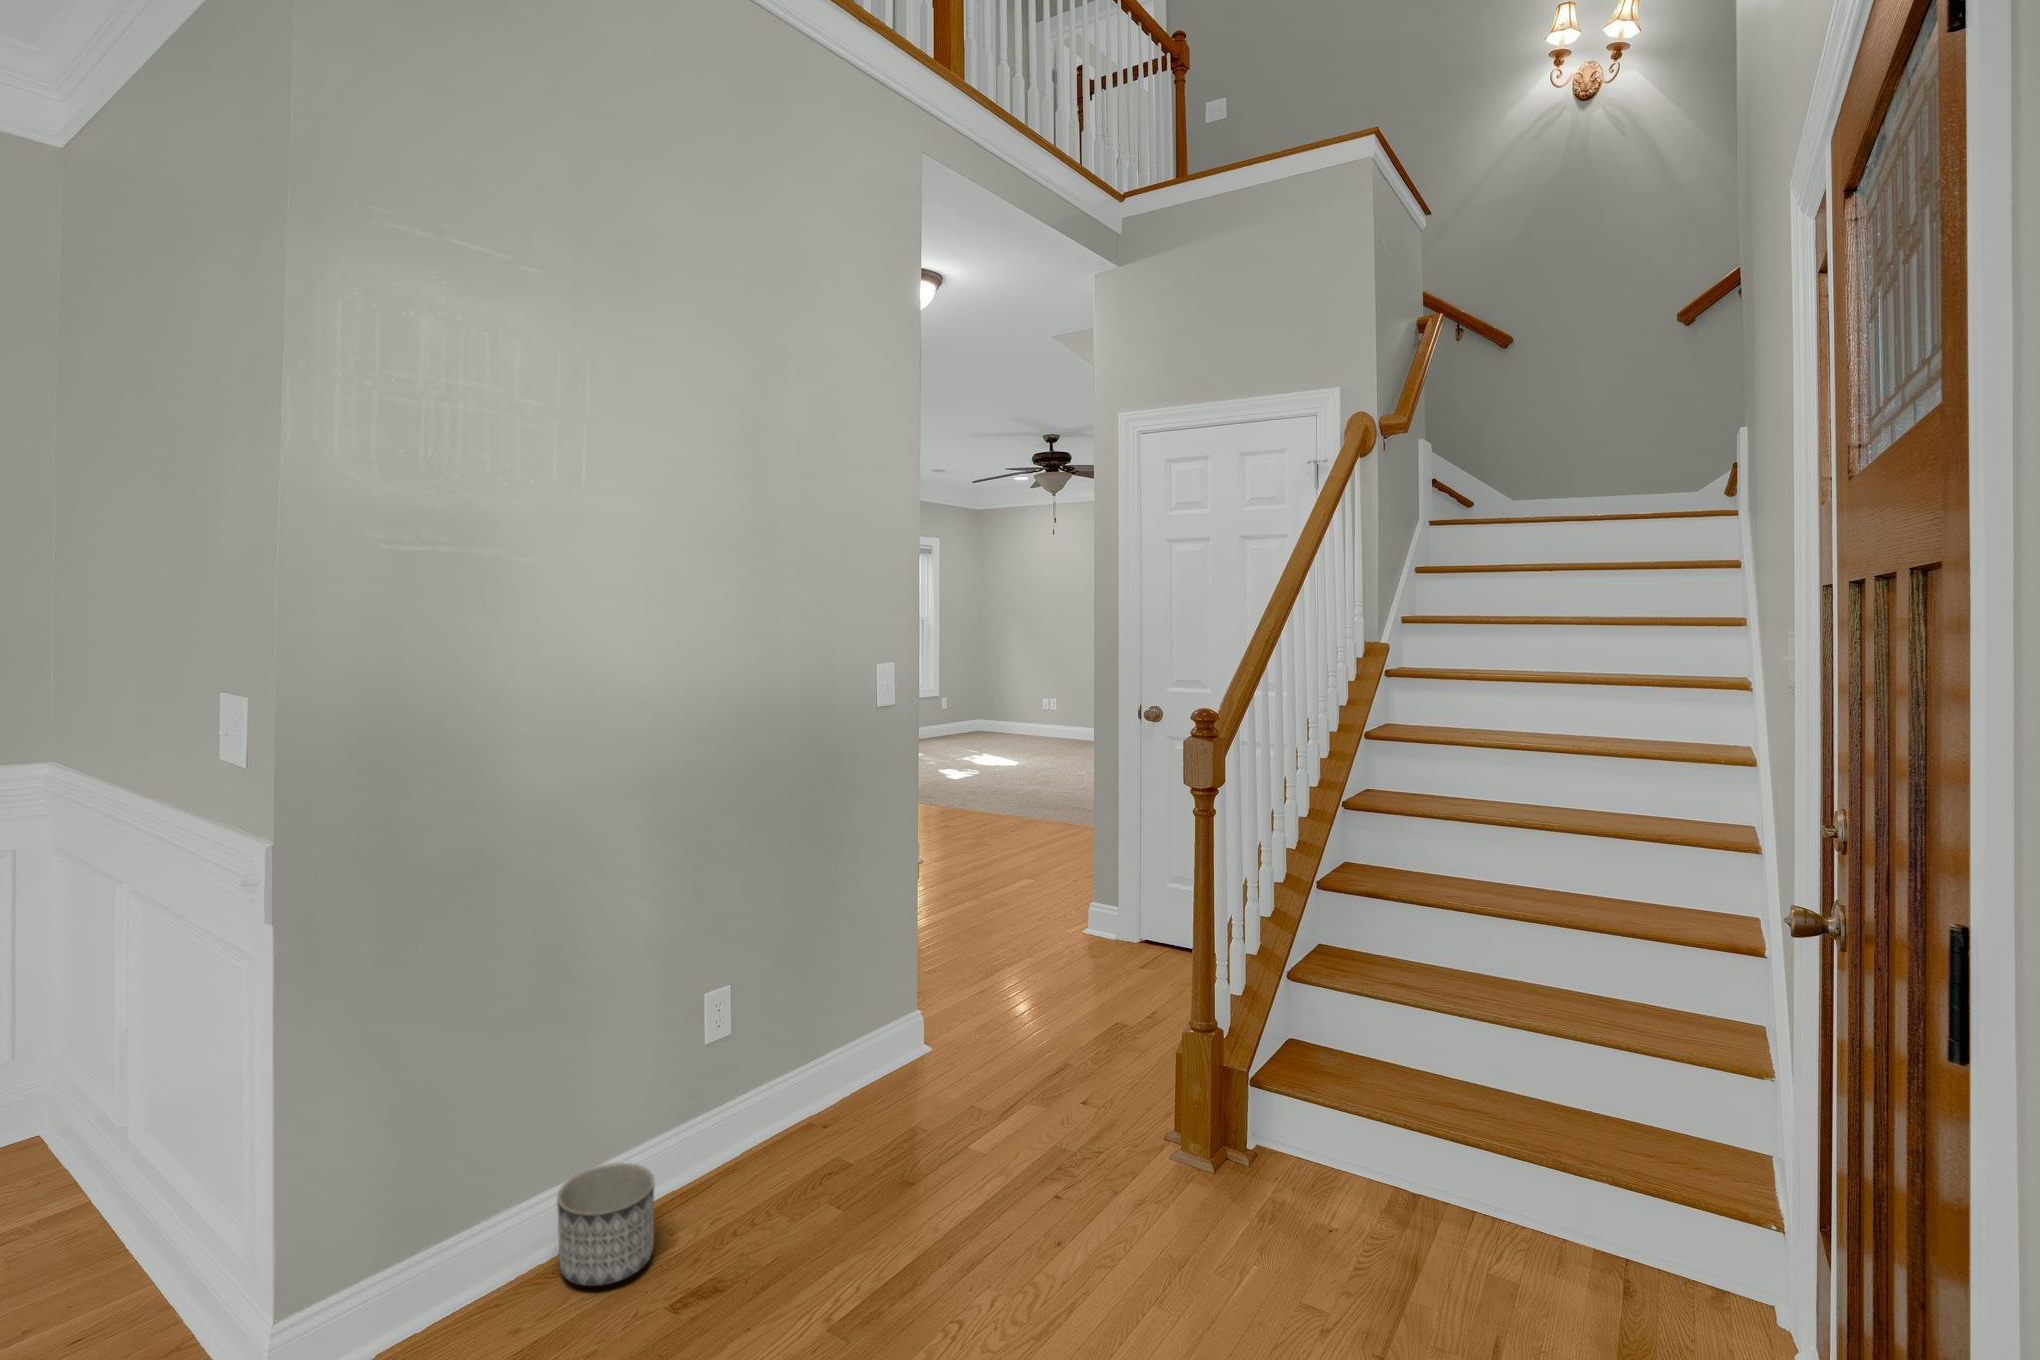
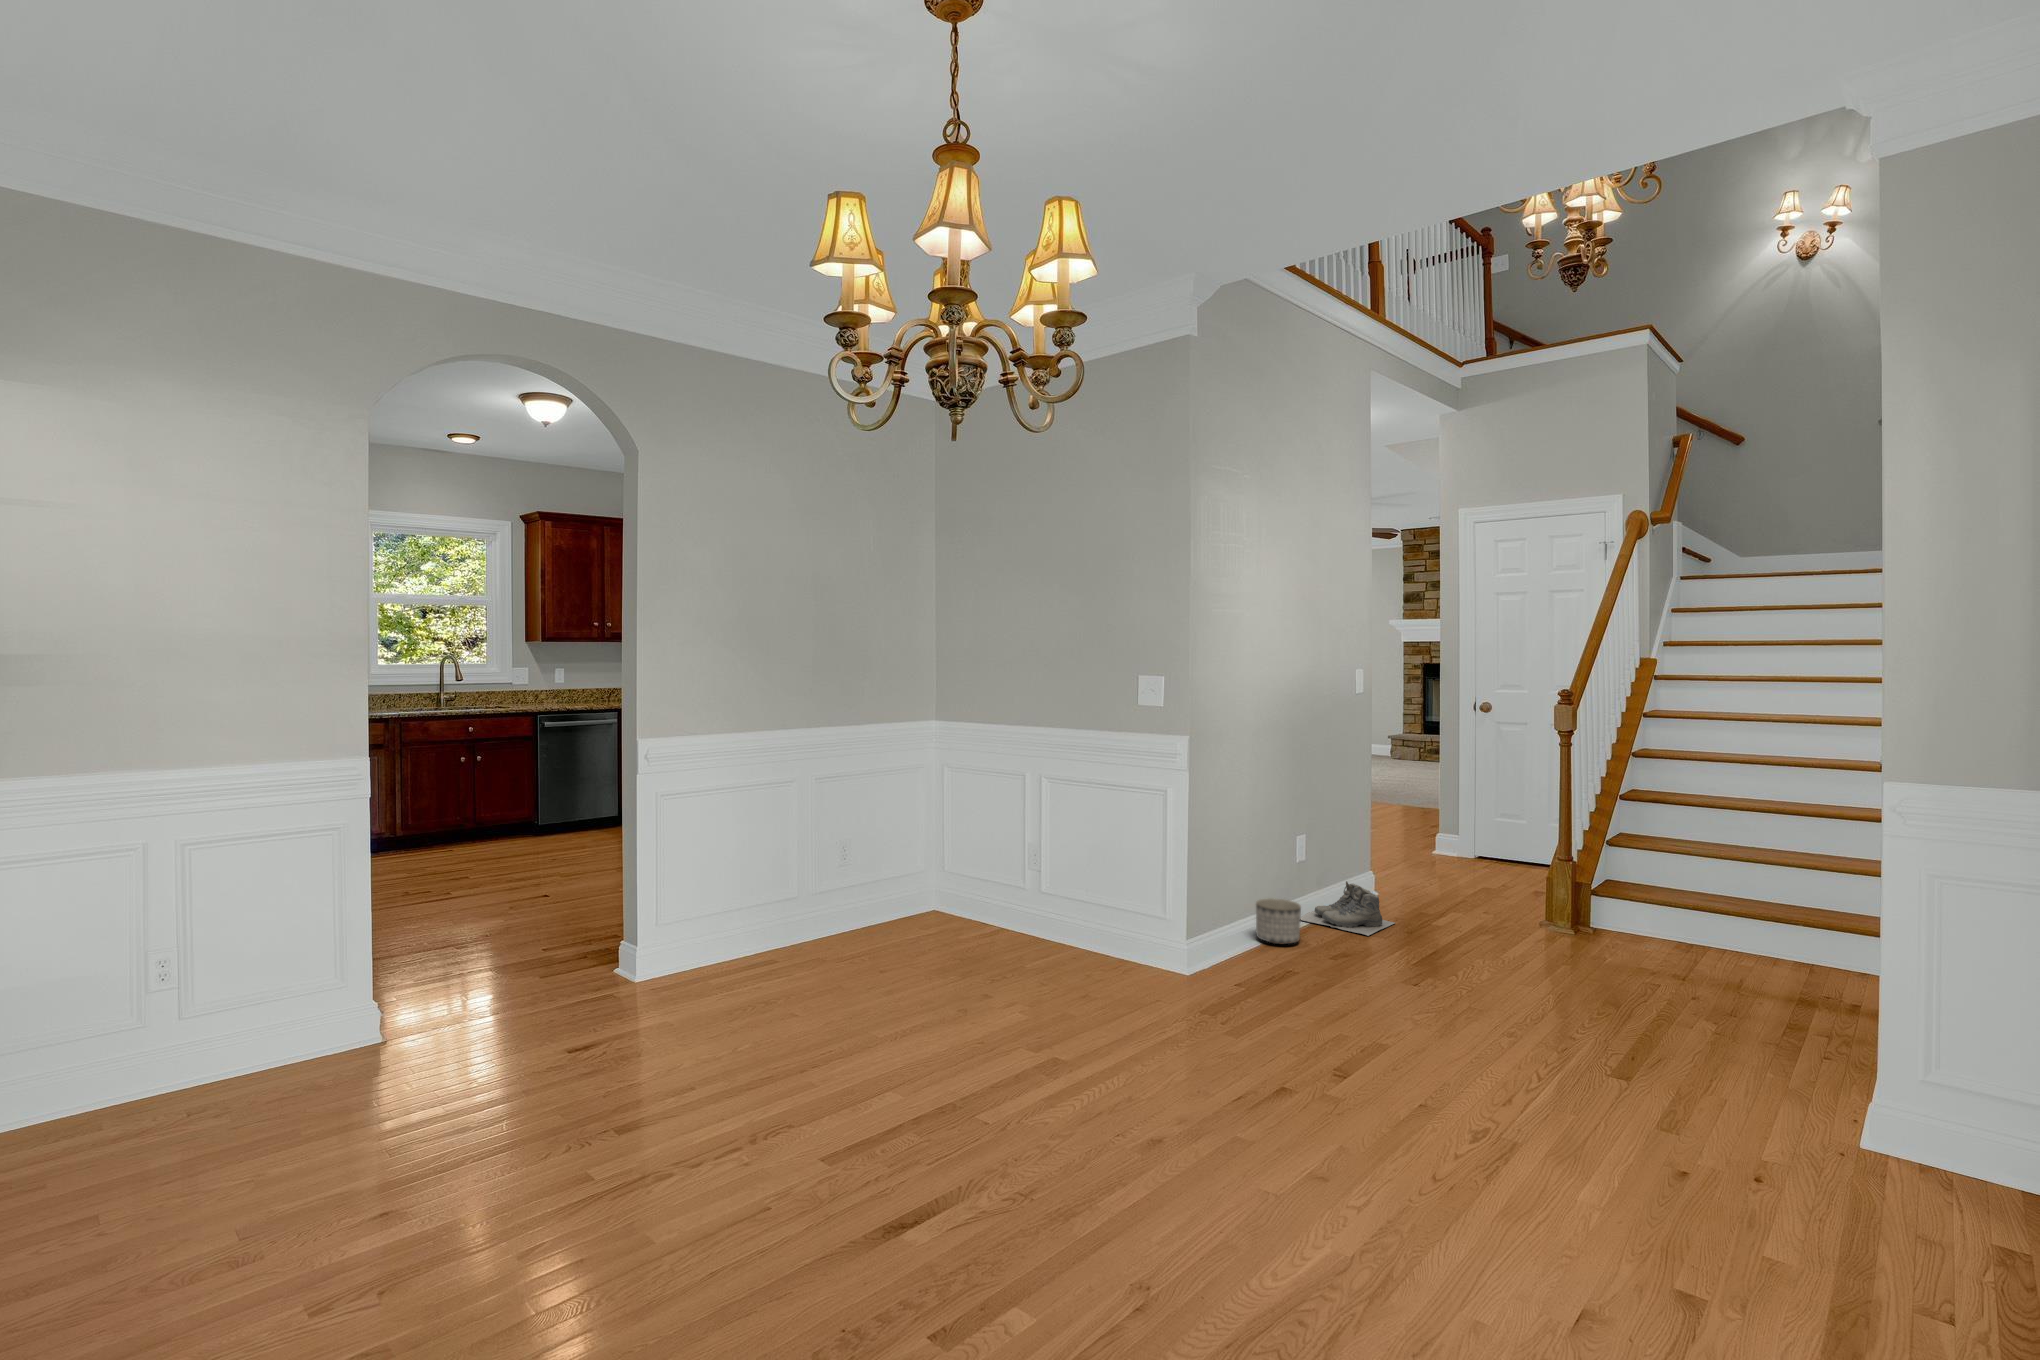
boots: none [716,1086,904,1223] -> present [1301,881,1395,936]

